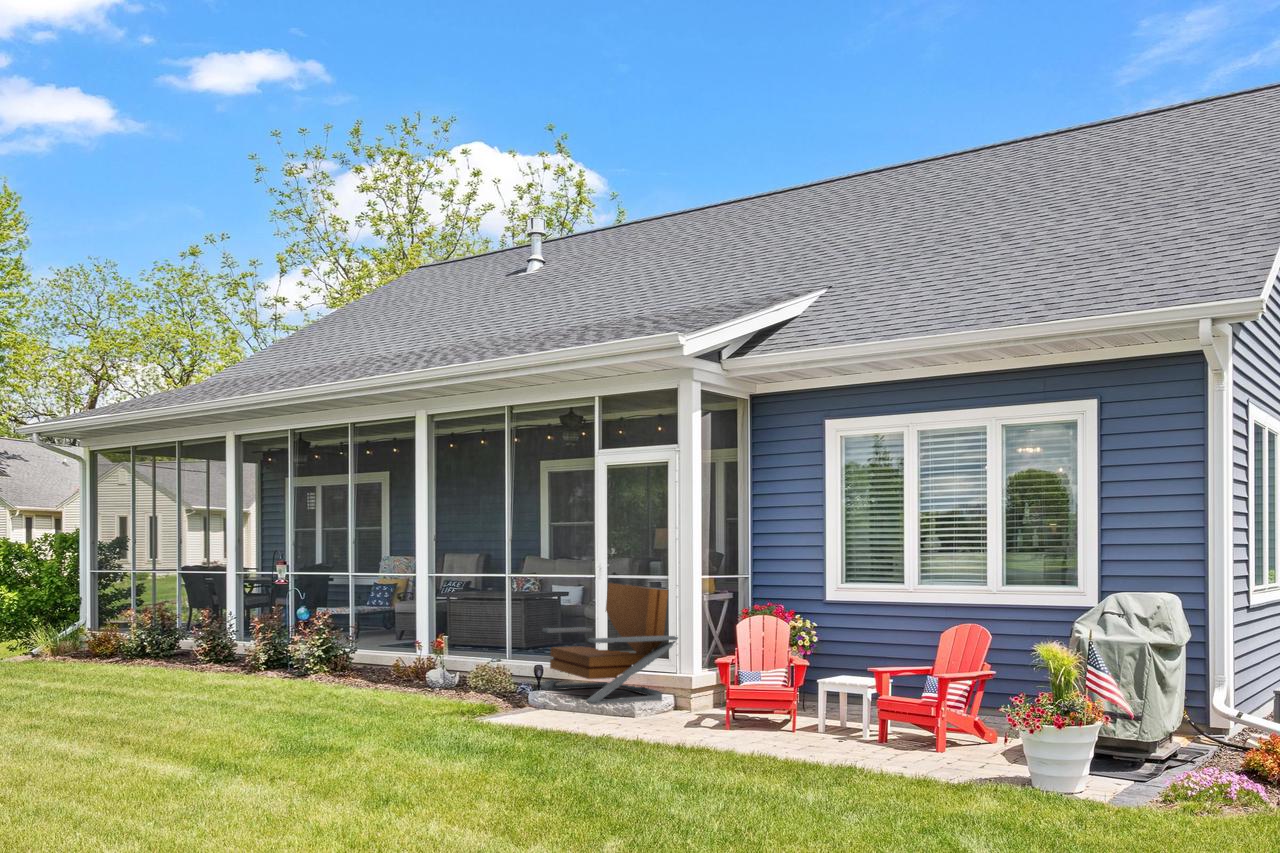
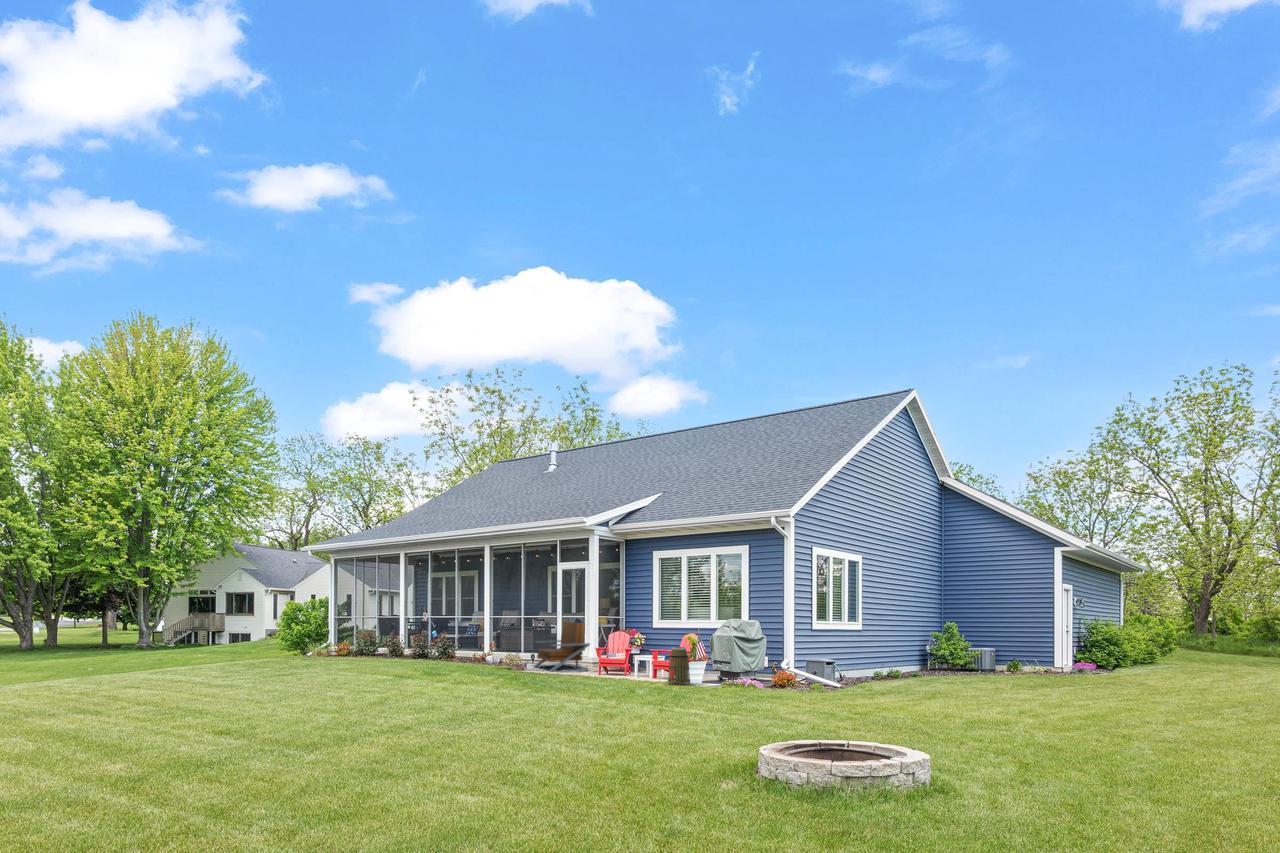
basket: none [923,653,983,754] -> present [668,647,690,685]

